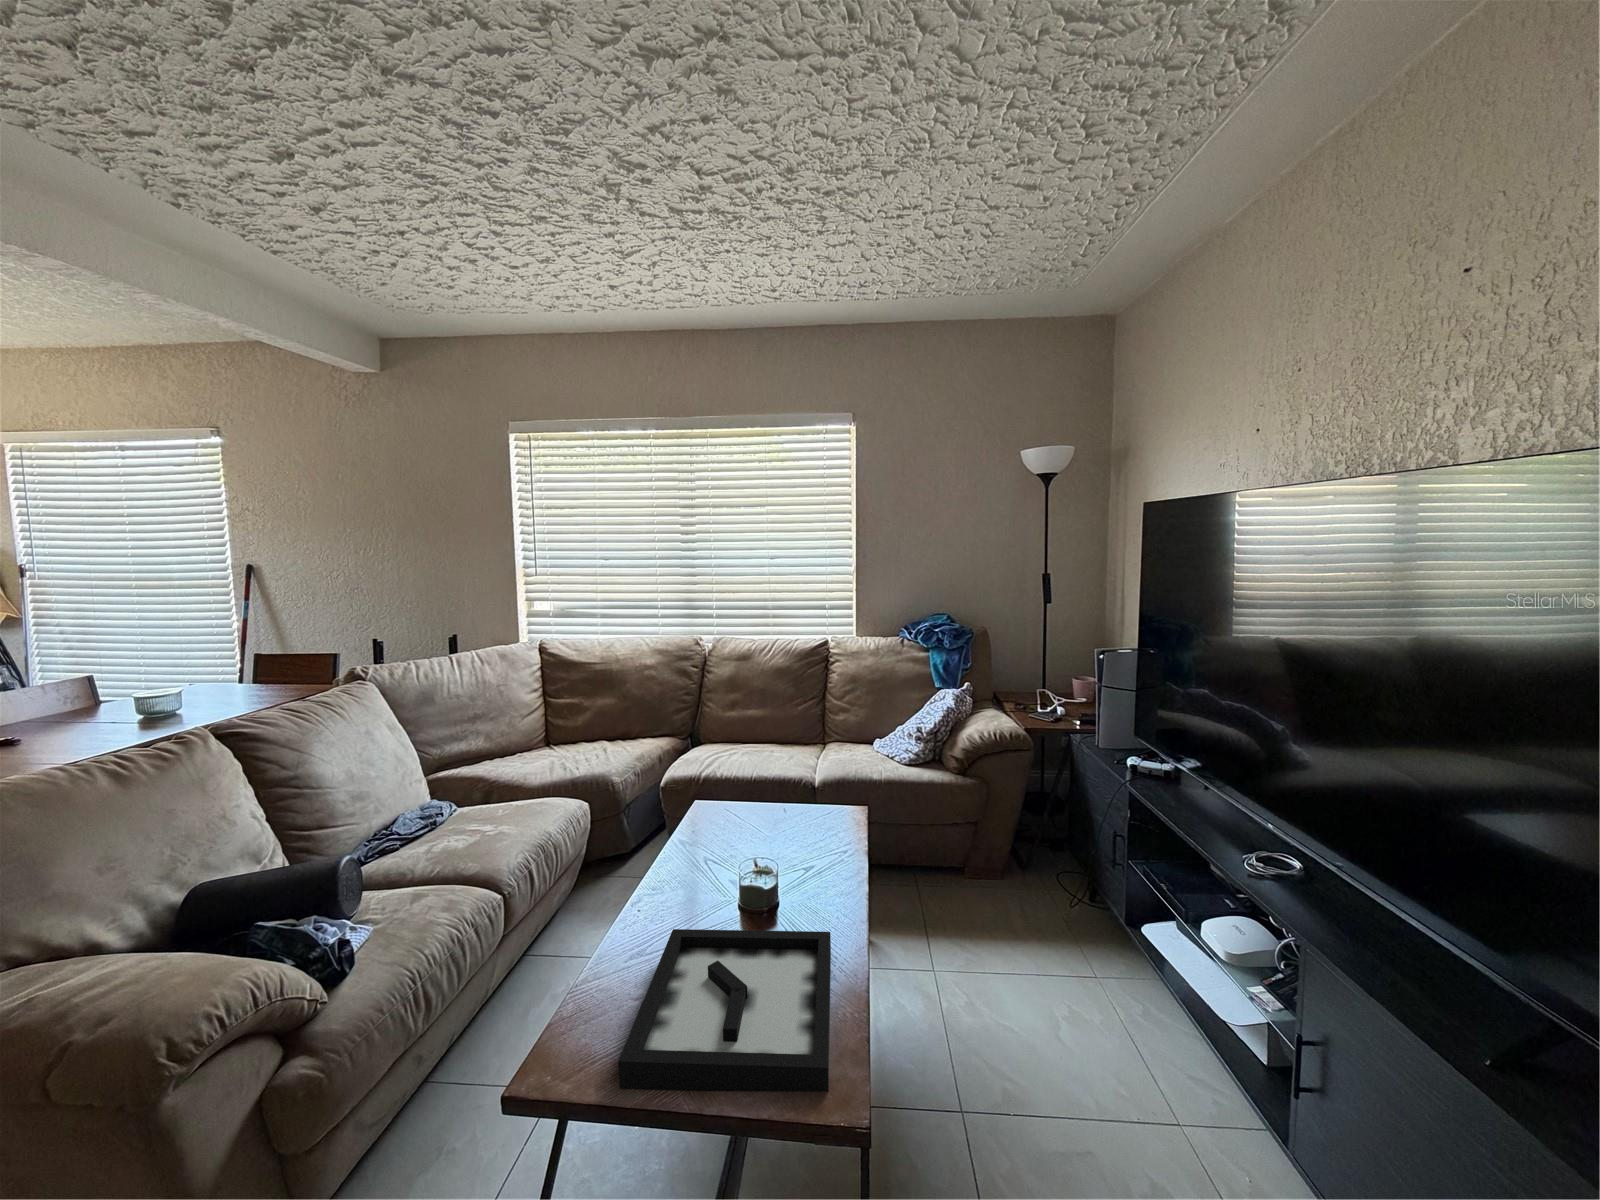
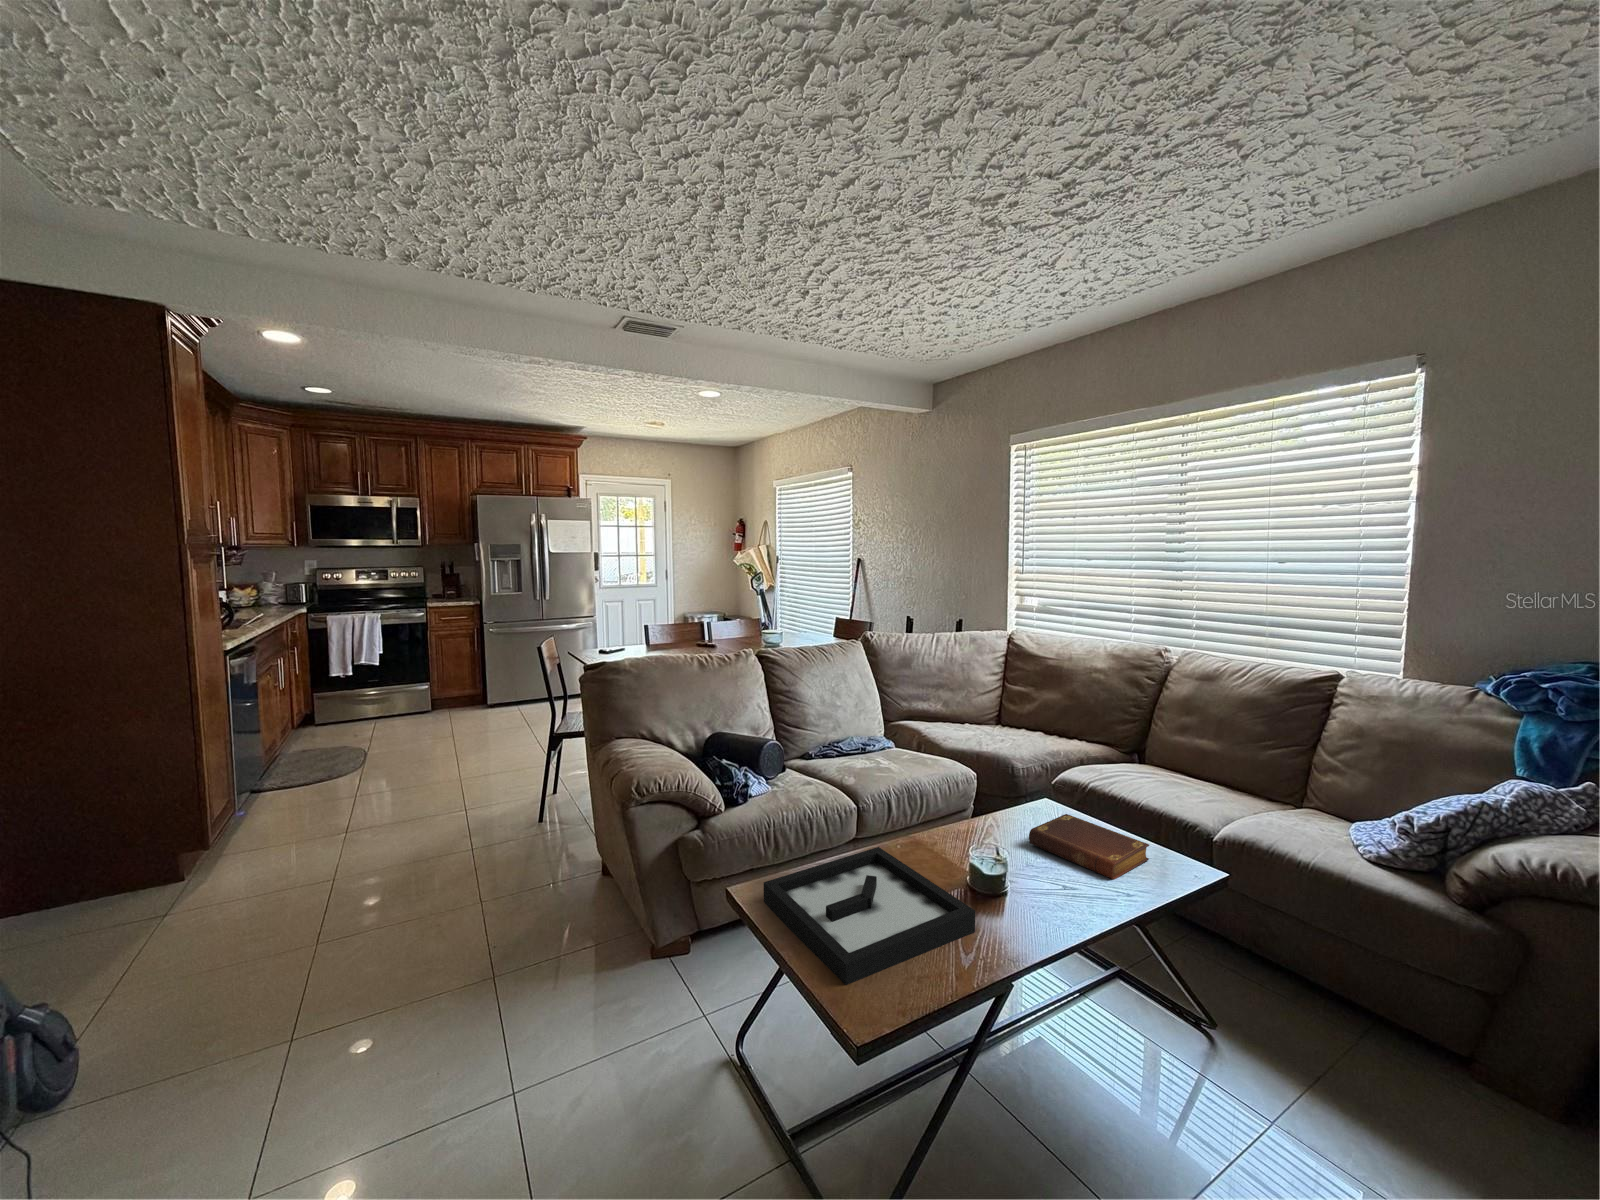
book: none [753,806,838,850] -> present [1029,814,1149,880]

